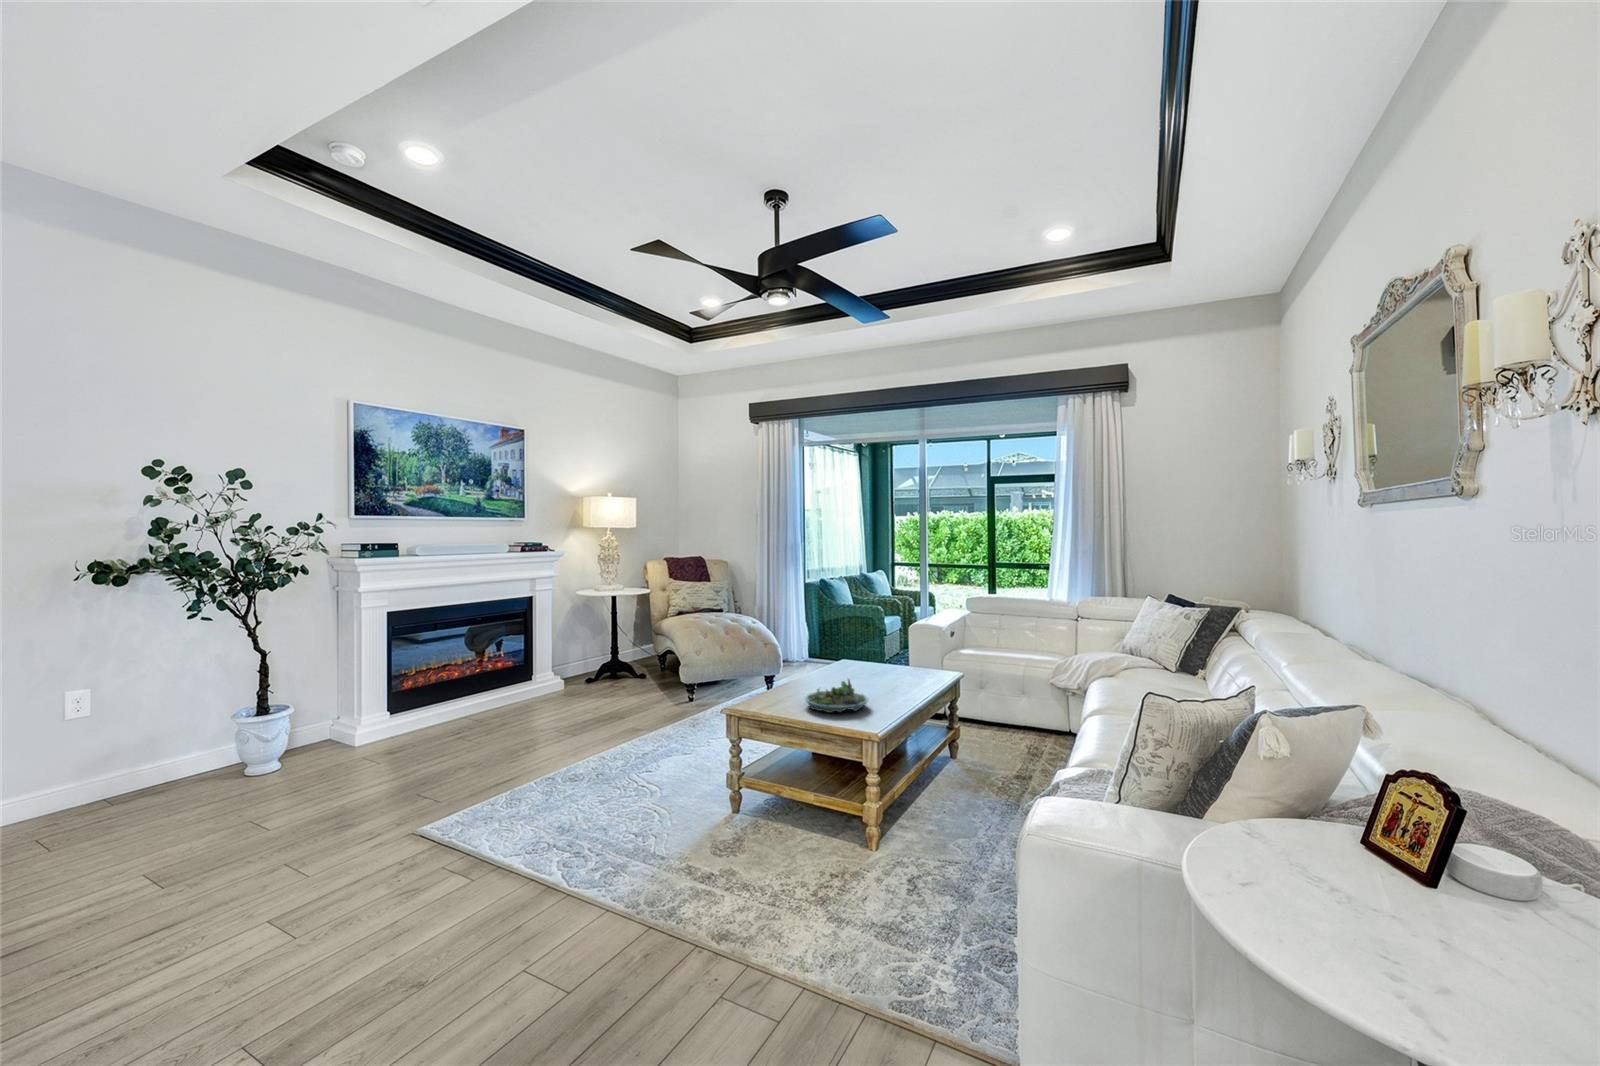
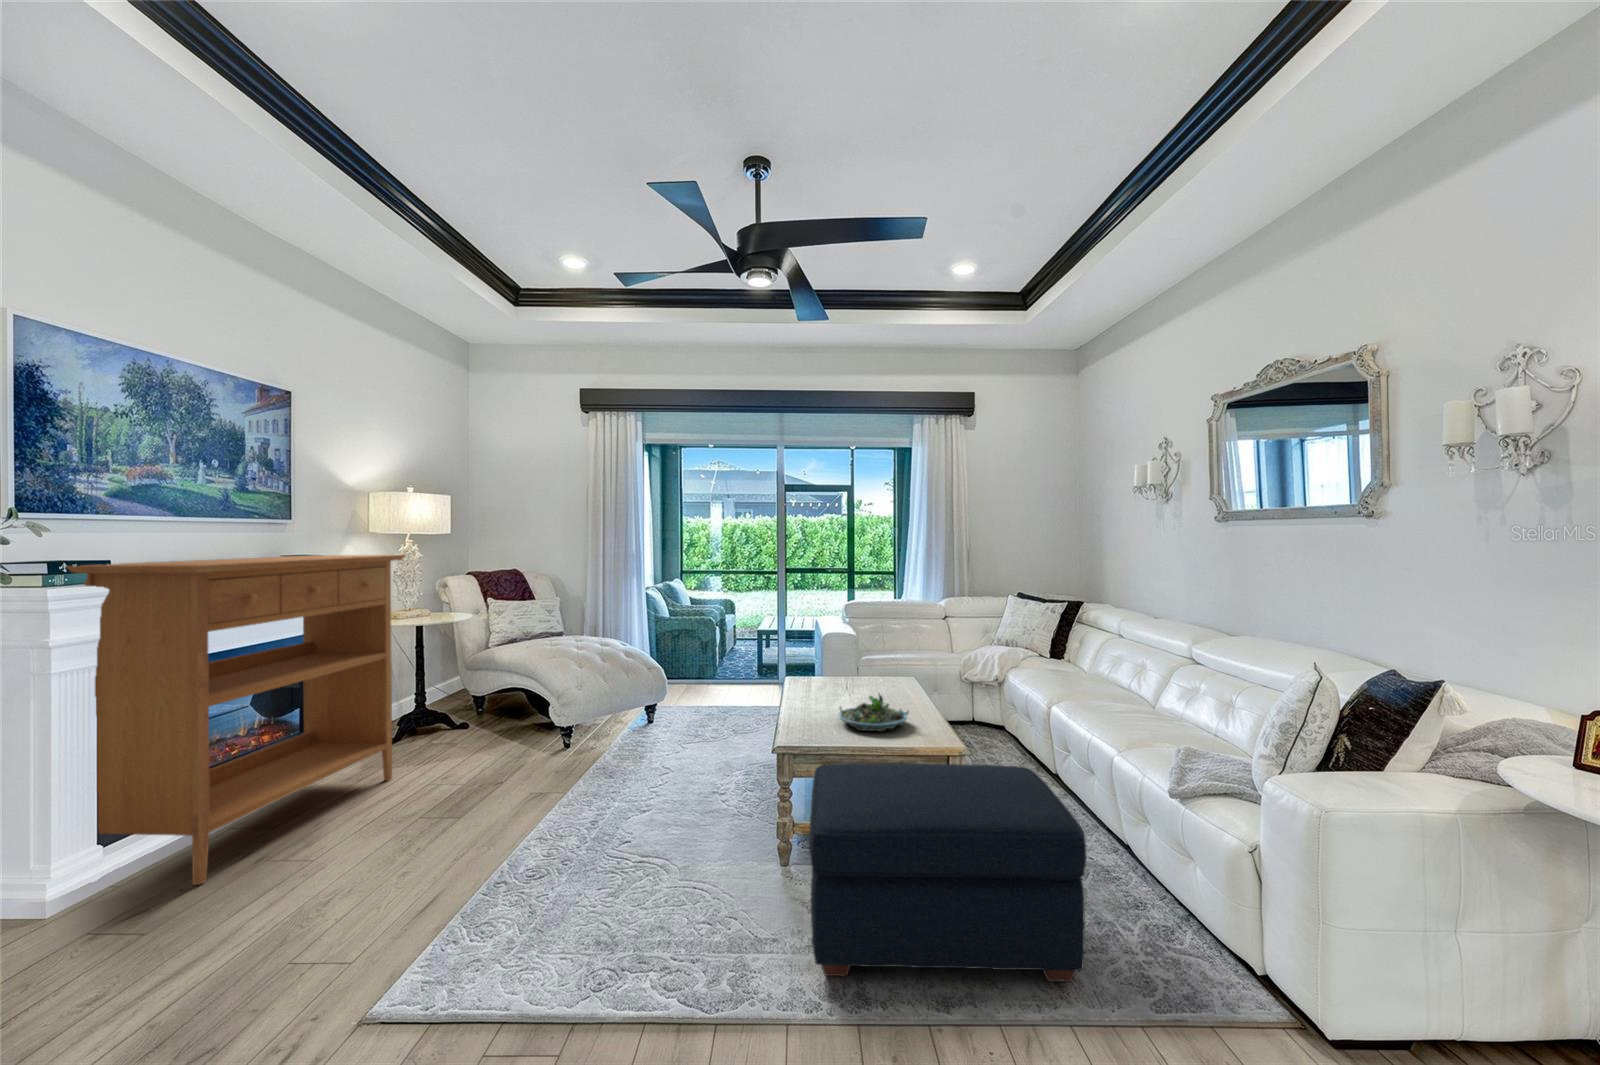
console table: none [370,543,576,746] -> present [66,555,406,885]
ottoman: none [651,730,908,950] -> present [809,763,1086,982]

